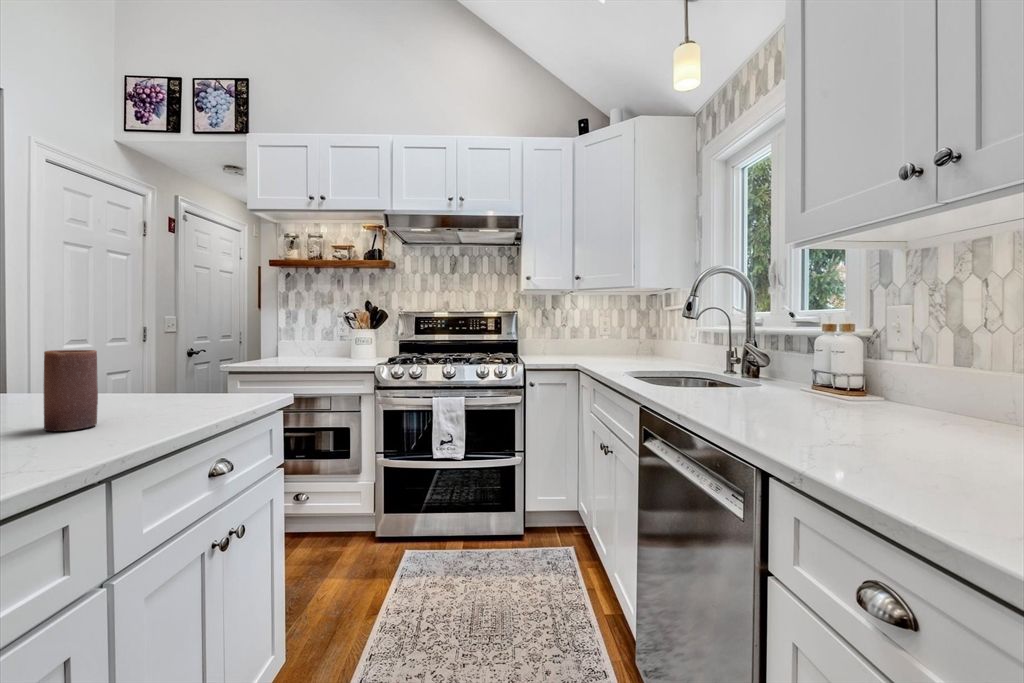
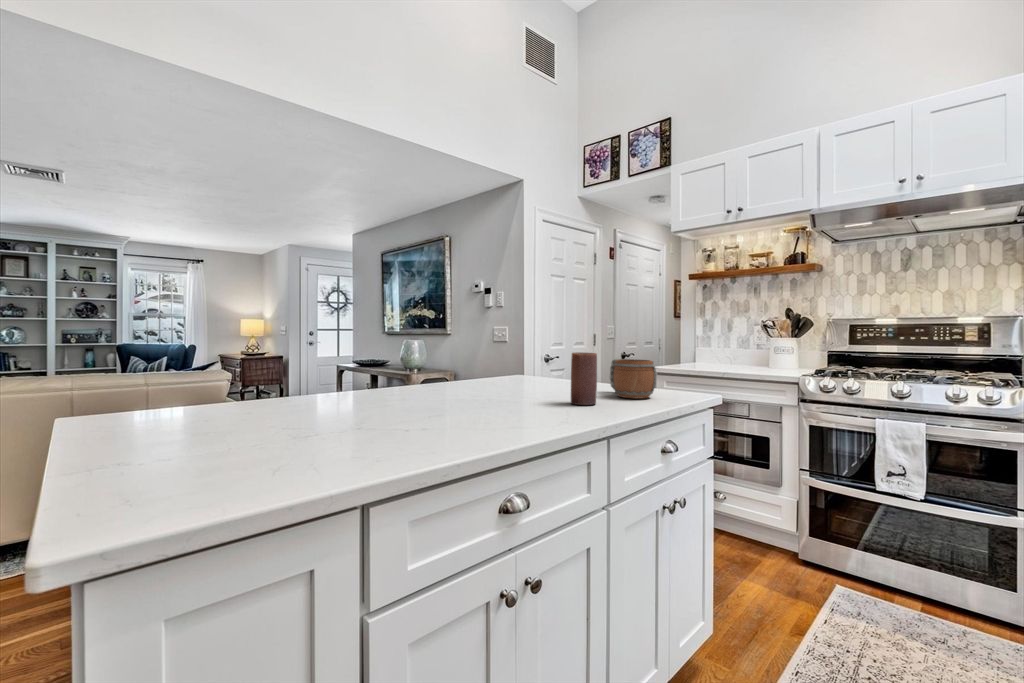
mug: none [135,356,206,409] -> present [610,358,656,398]

